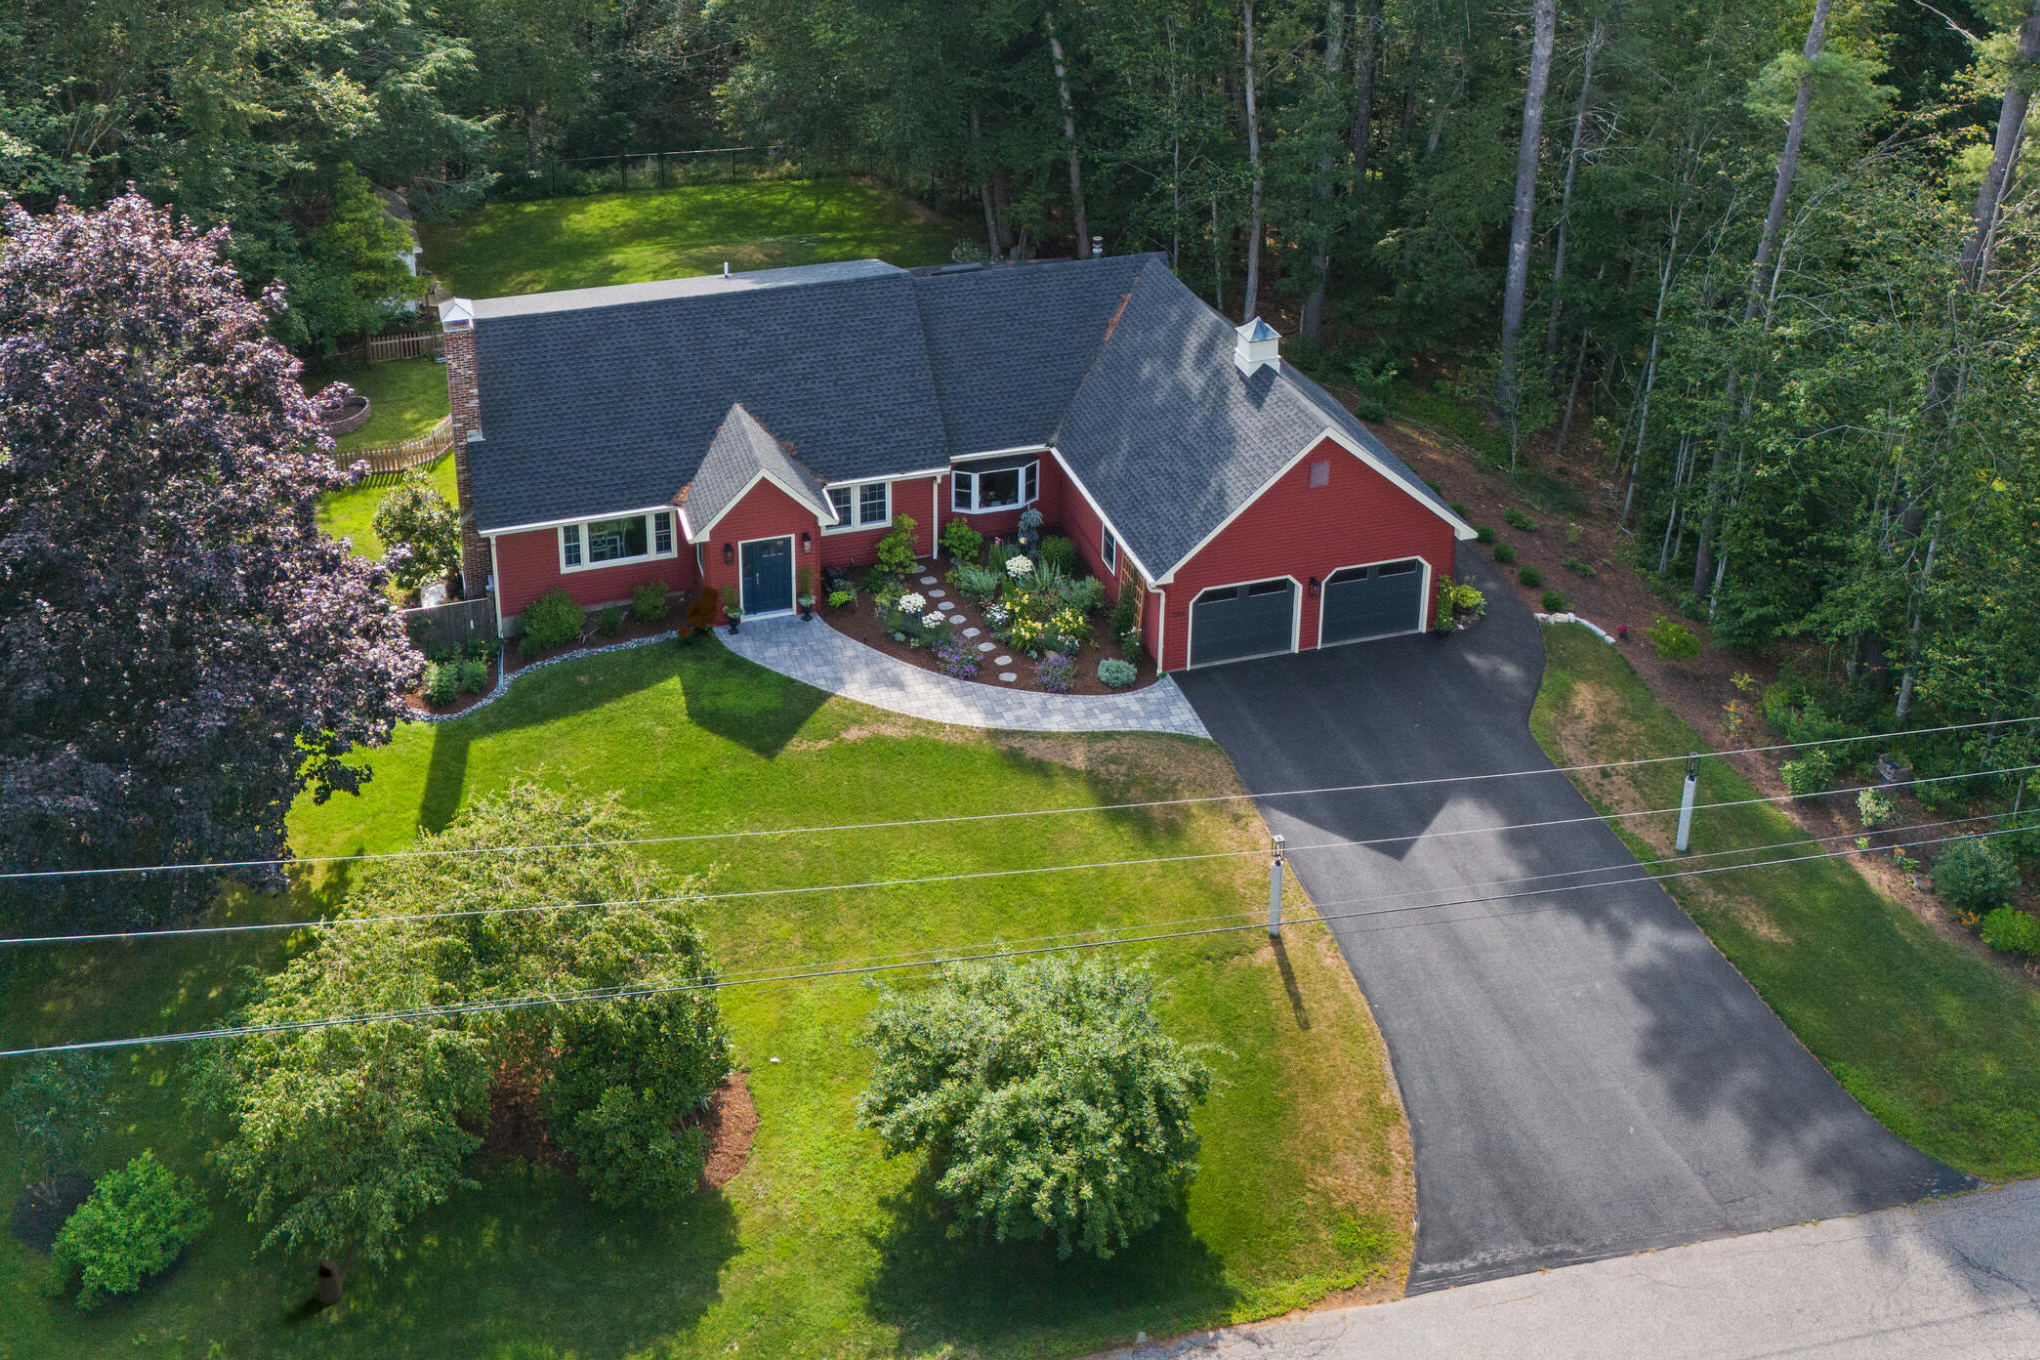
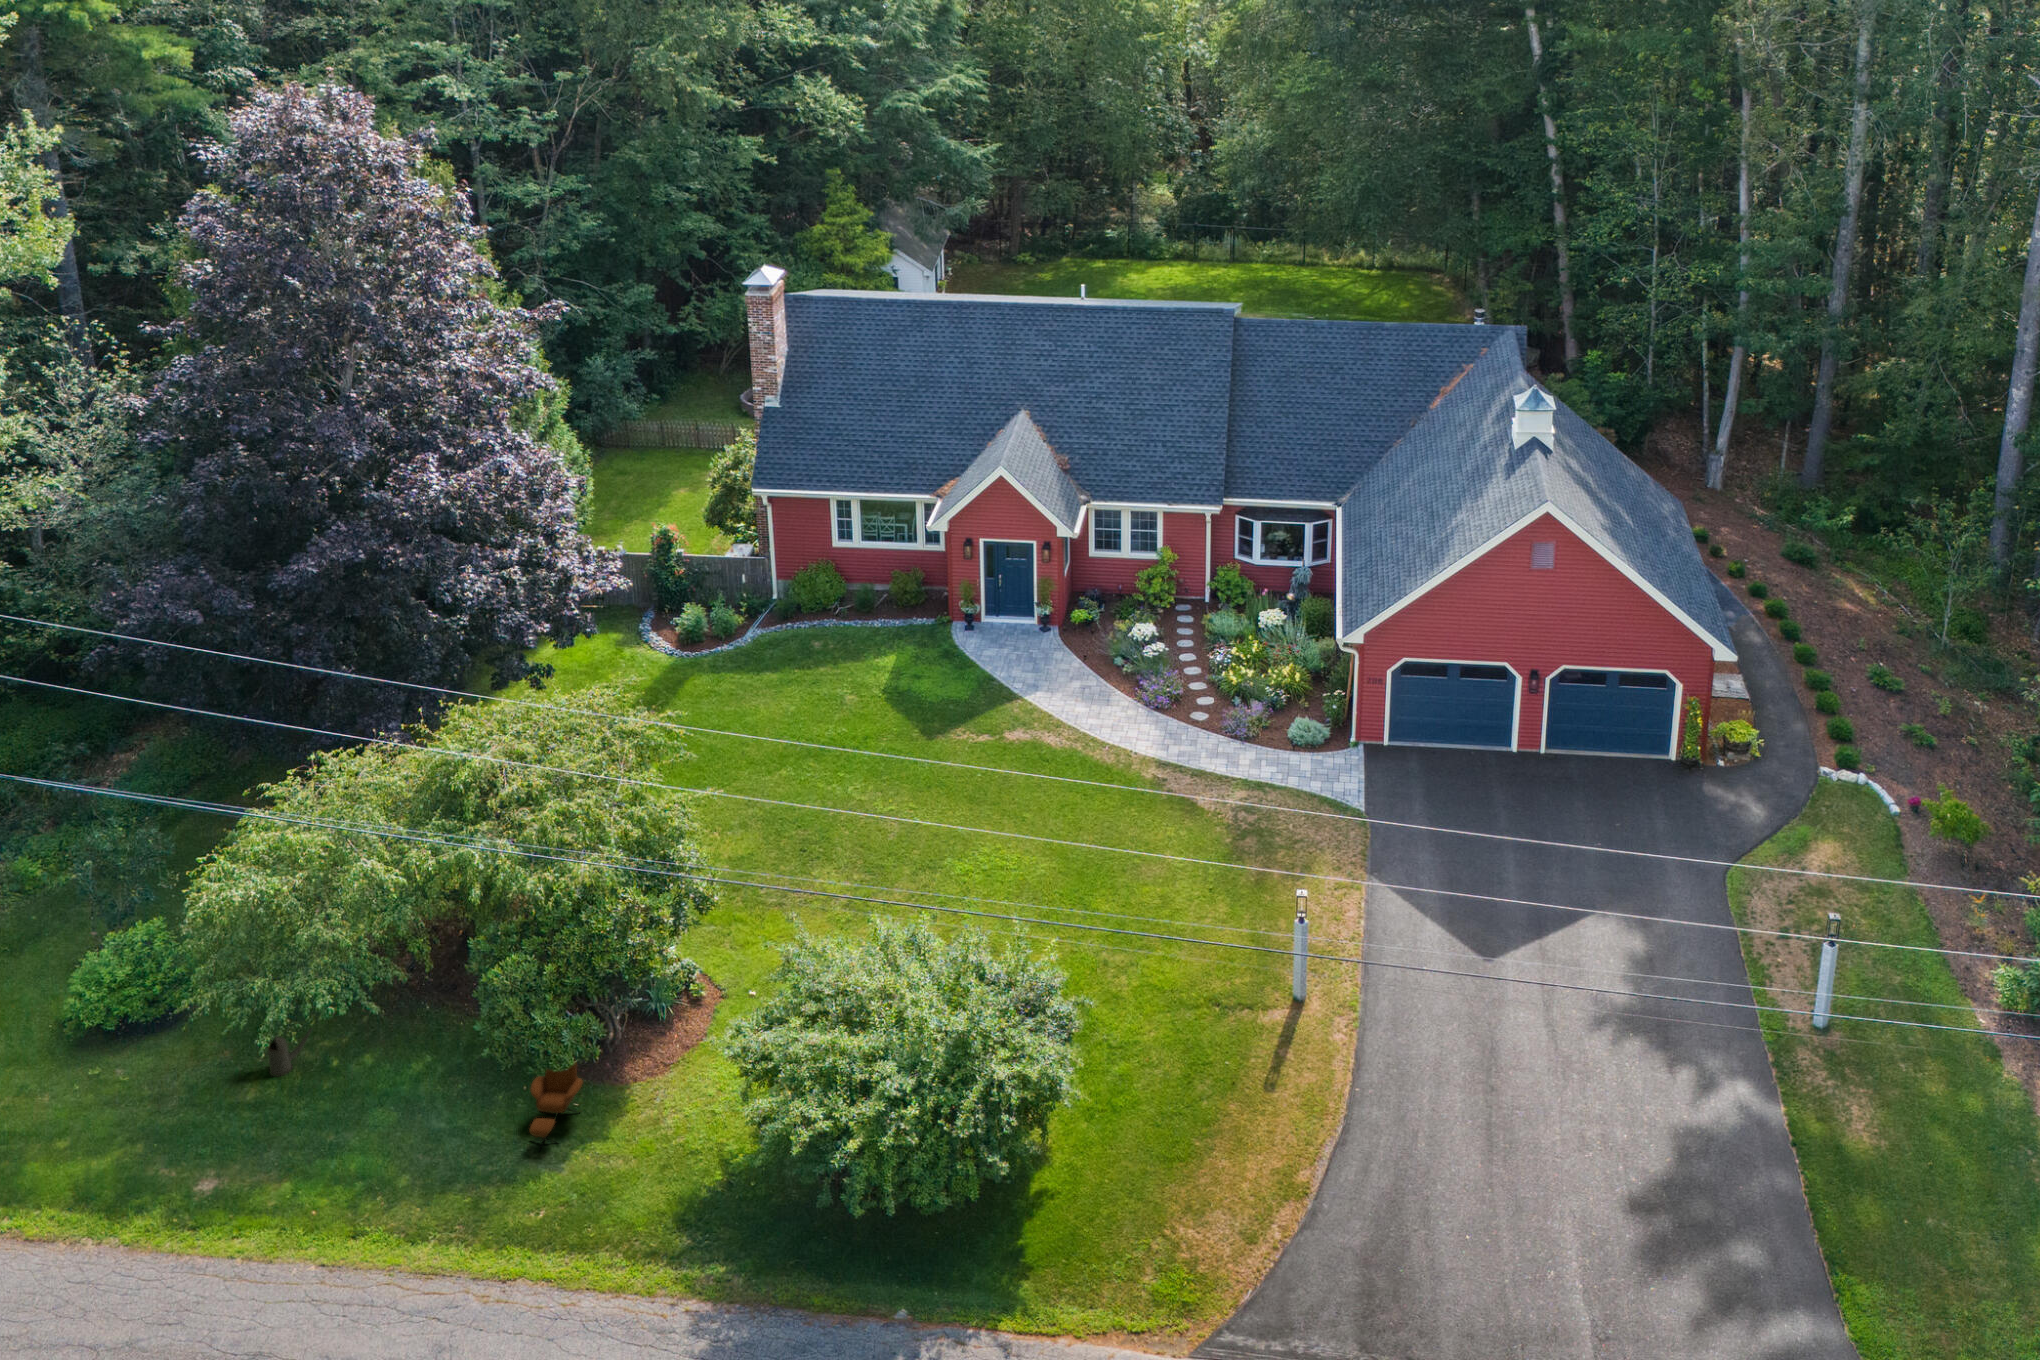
lounge chair: present [676,586,719,642] -> present [529,1060,583,1145]

